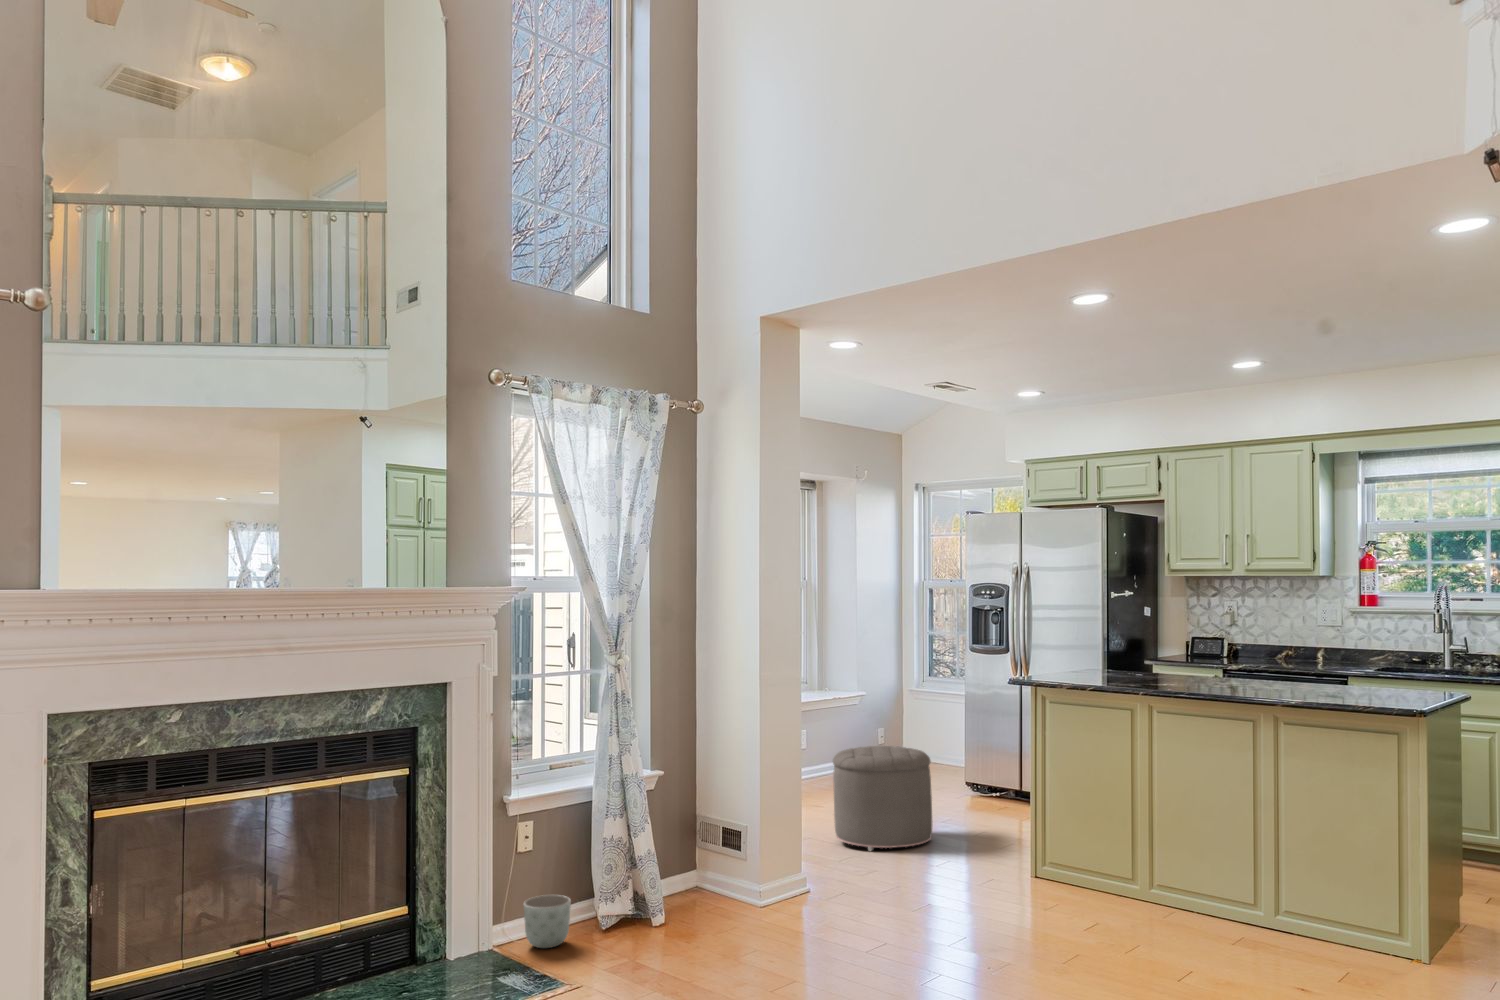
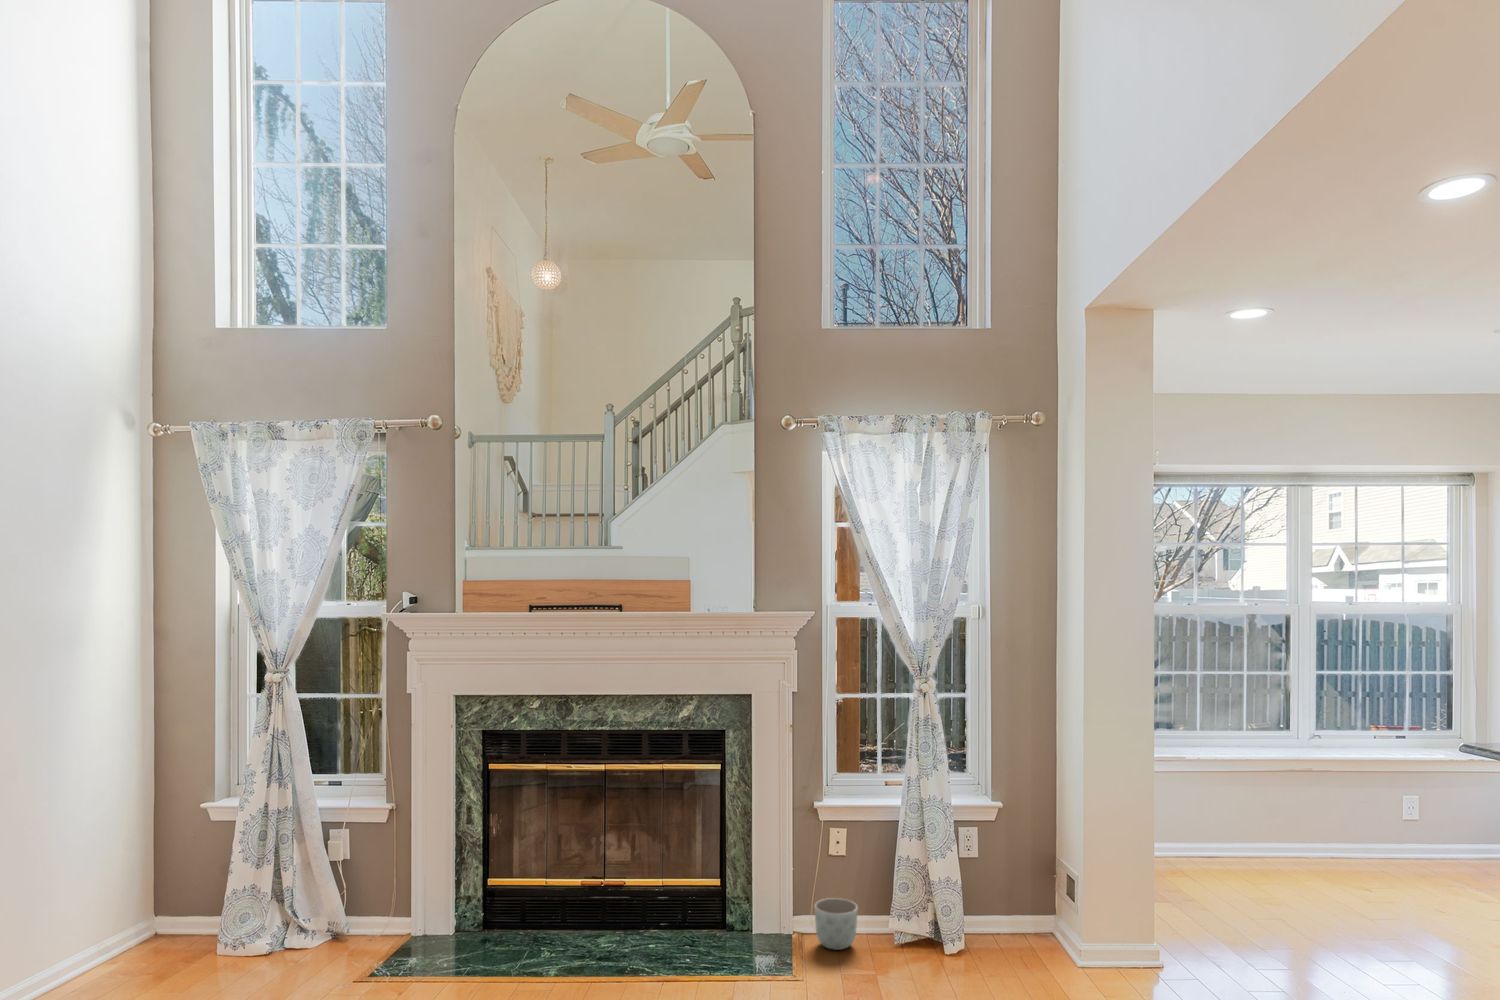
ottoman: present [833,746,932,851] -> none [1278,811,1424,957]

